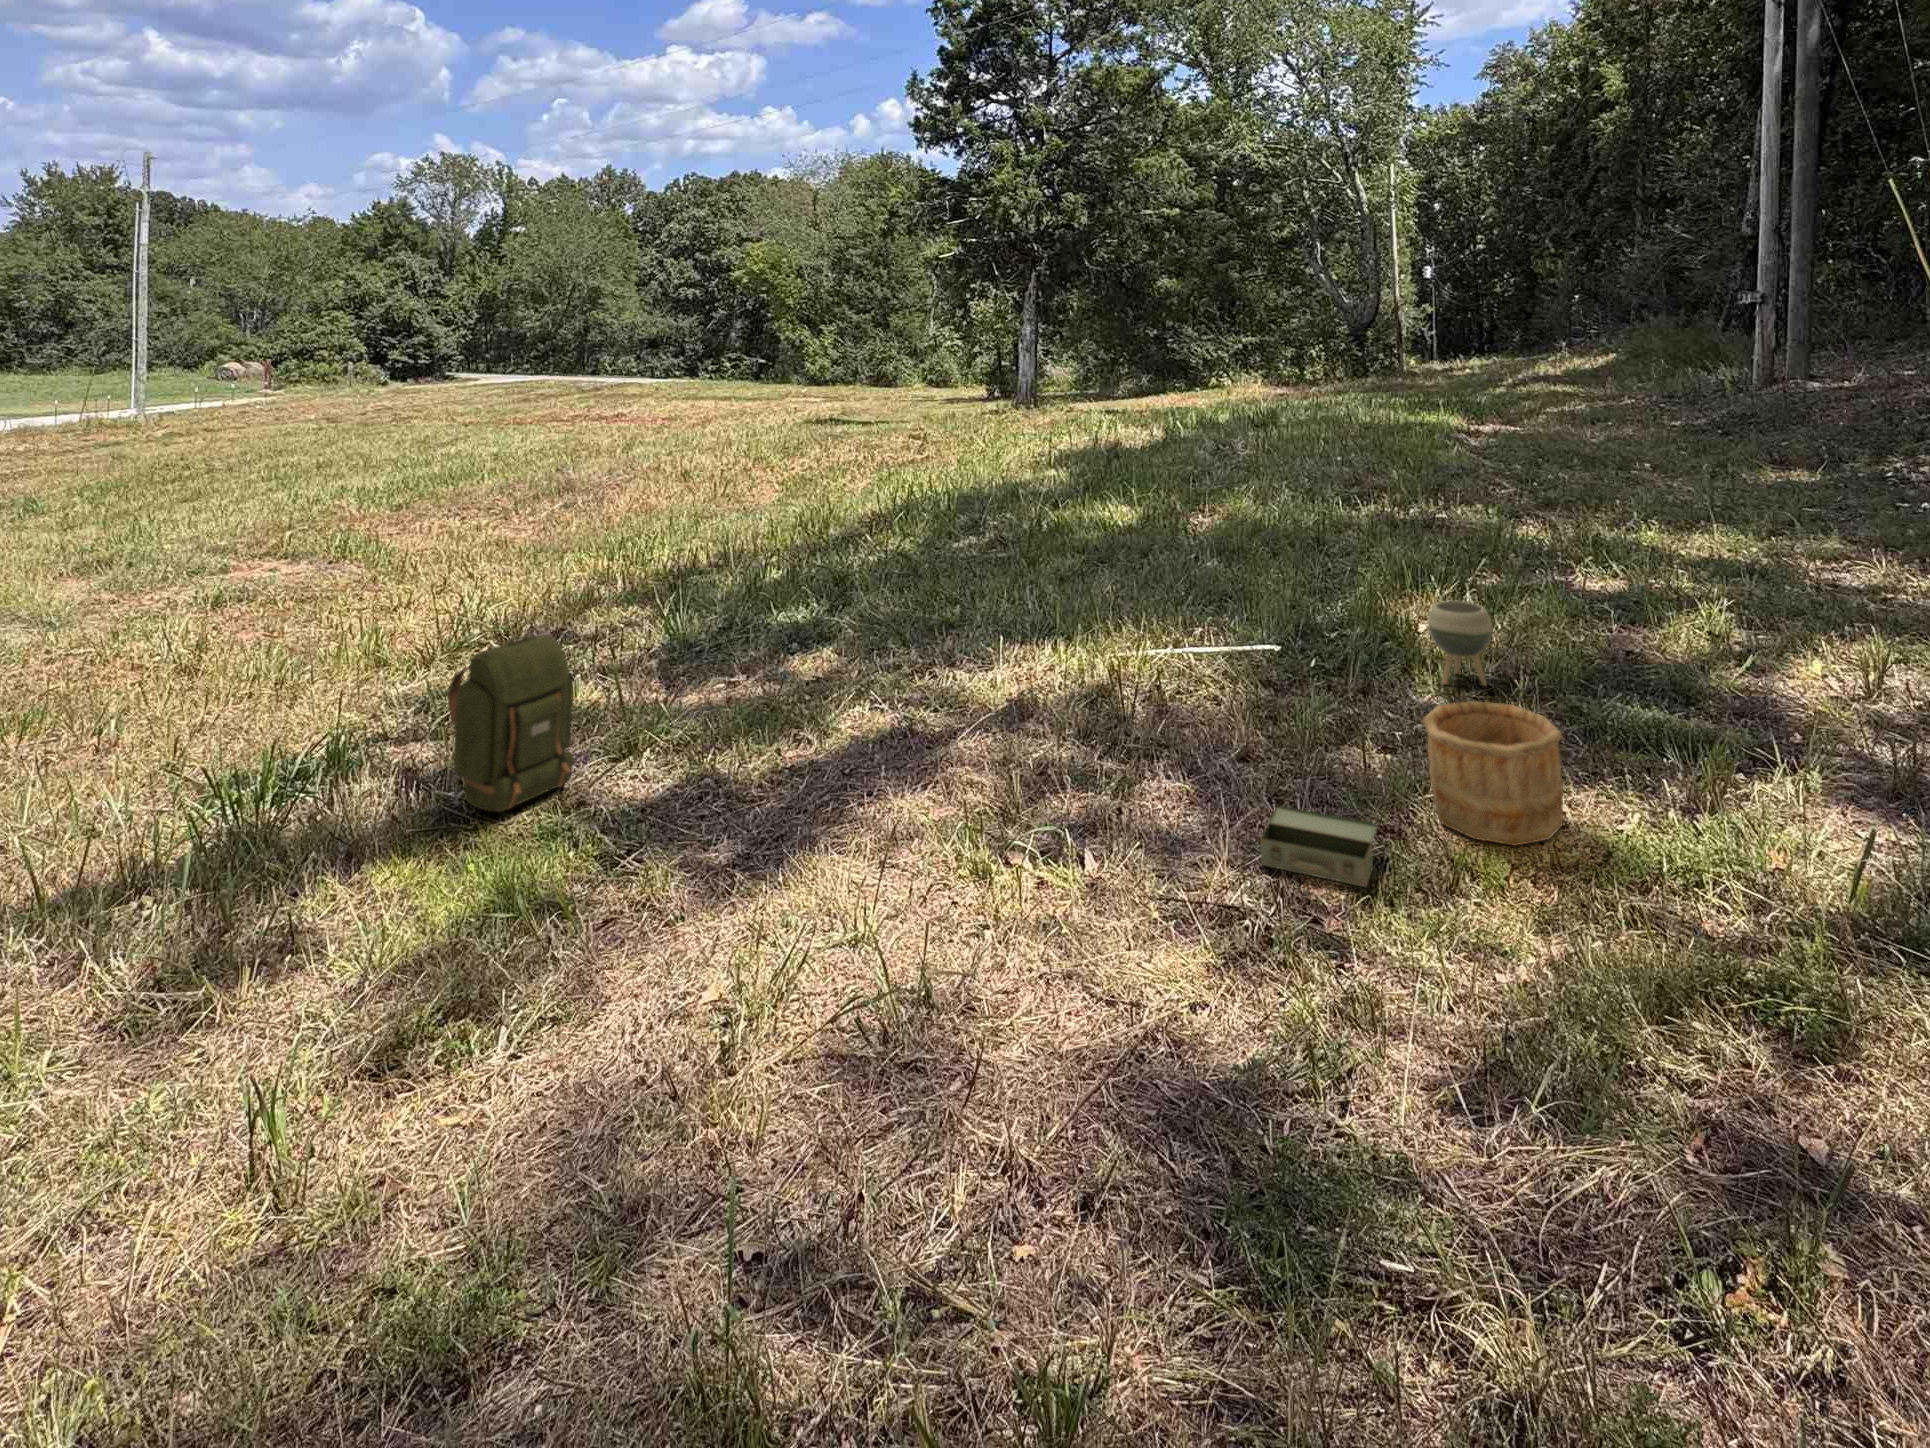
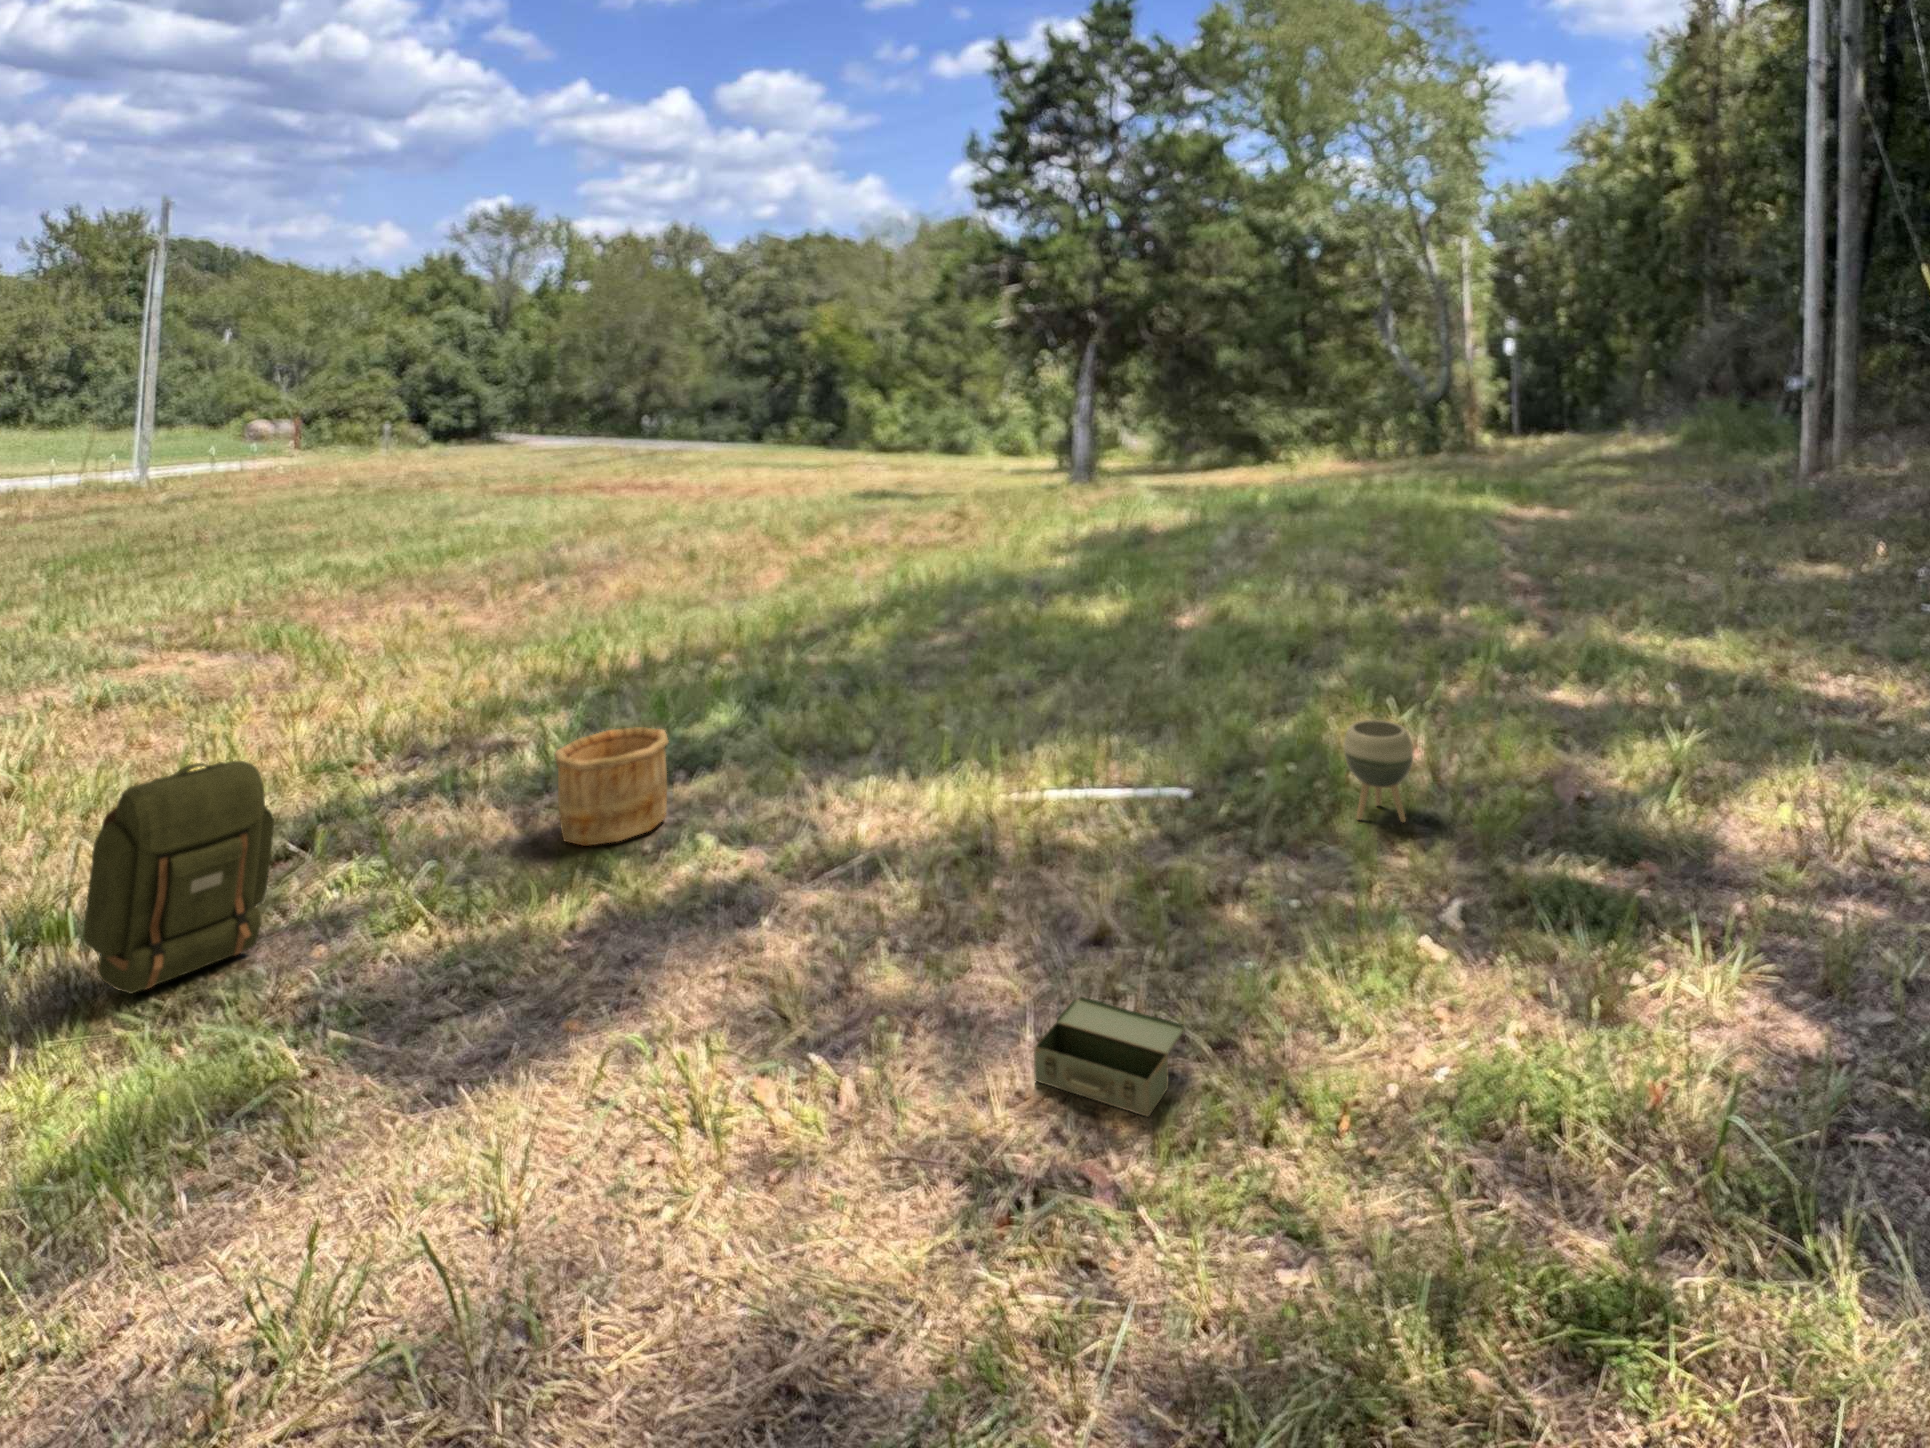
wooden bucket: present [1422,701,1563,846] -> present [554,727,668,846]

